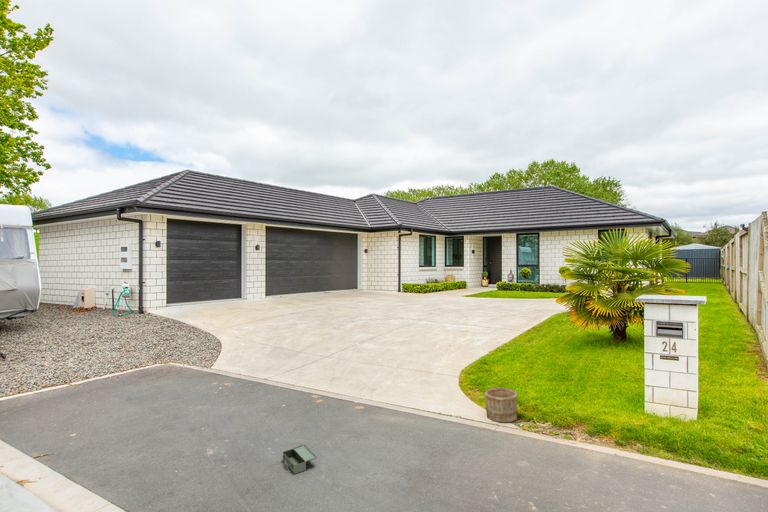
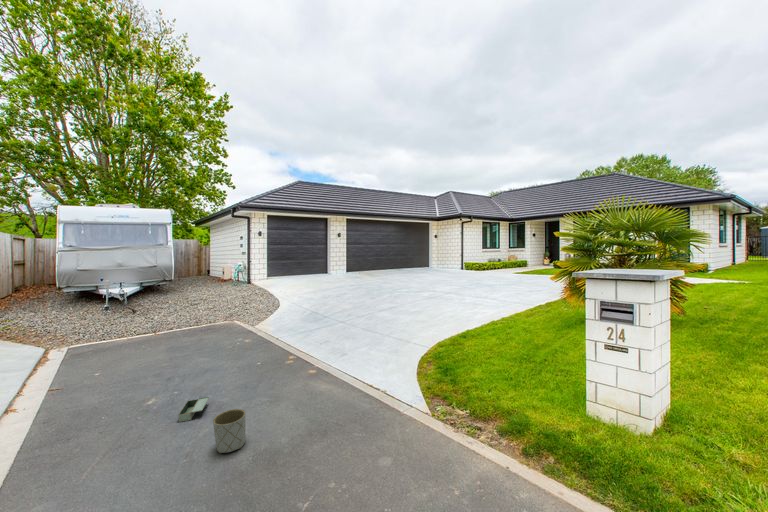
wooden bucket: present [485,388,517,423] -> none [404,363,437,400]
planter: none [371,445,401,491] -> present [213,409,246,453]

